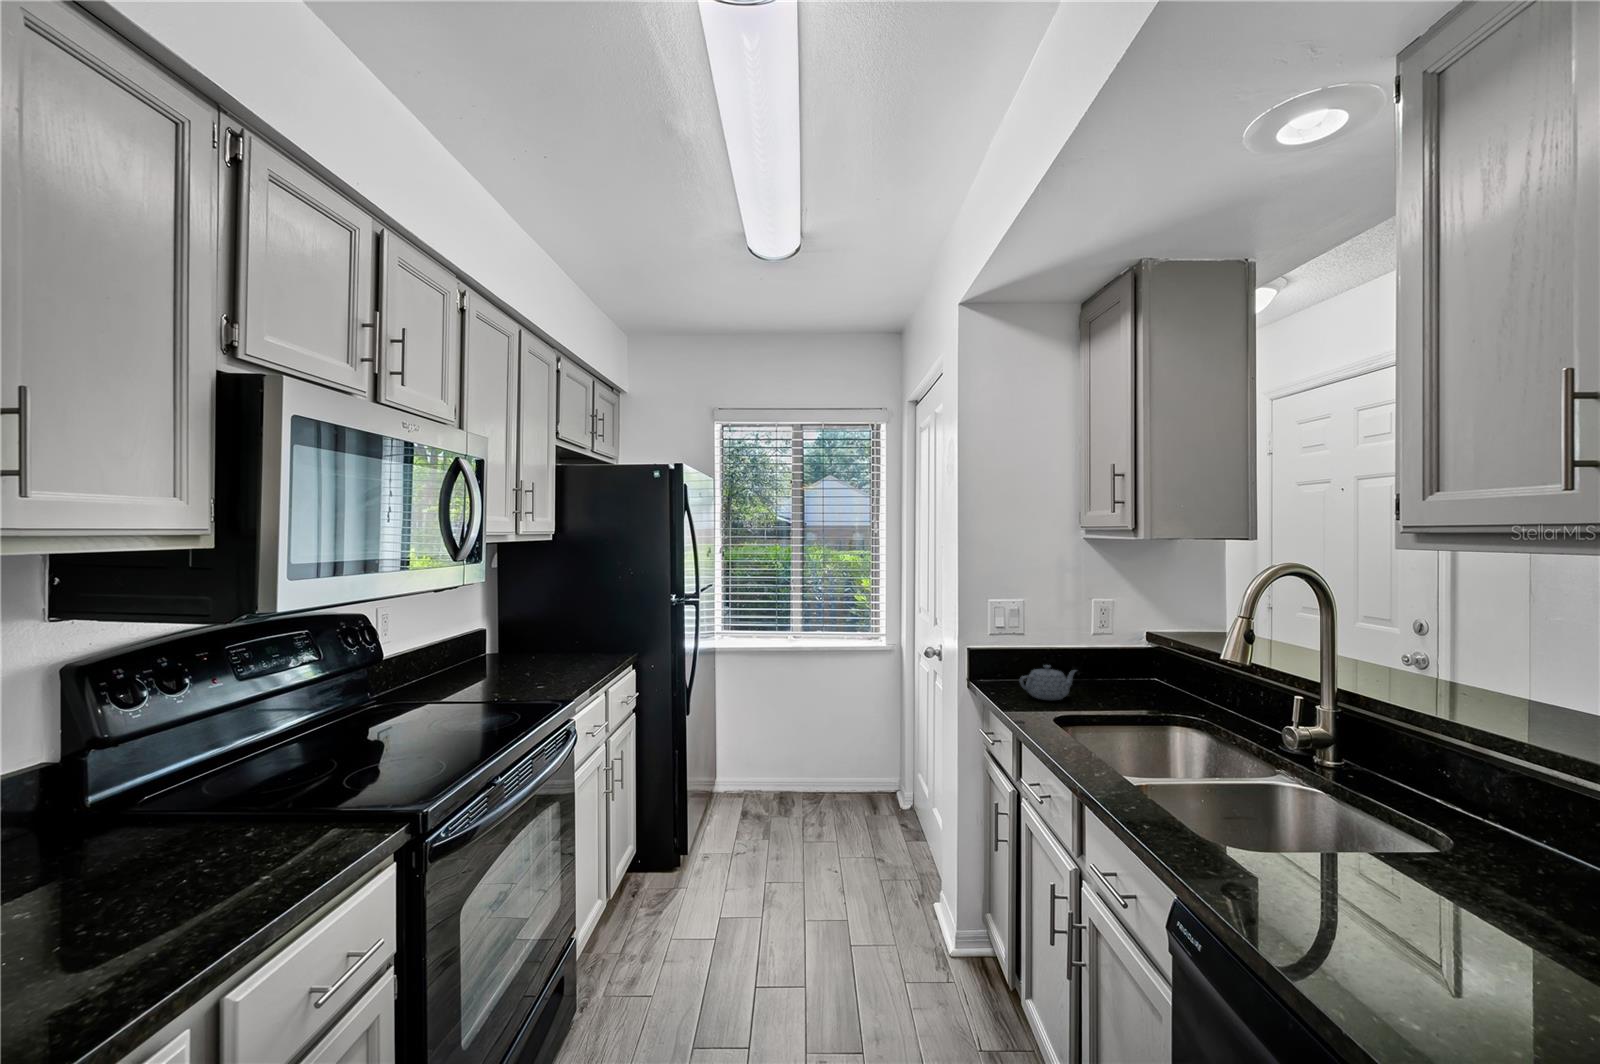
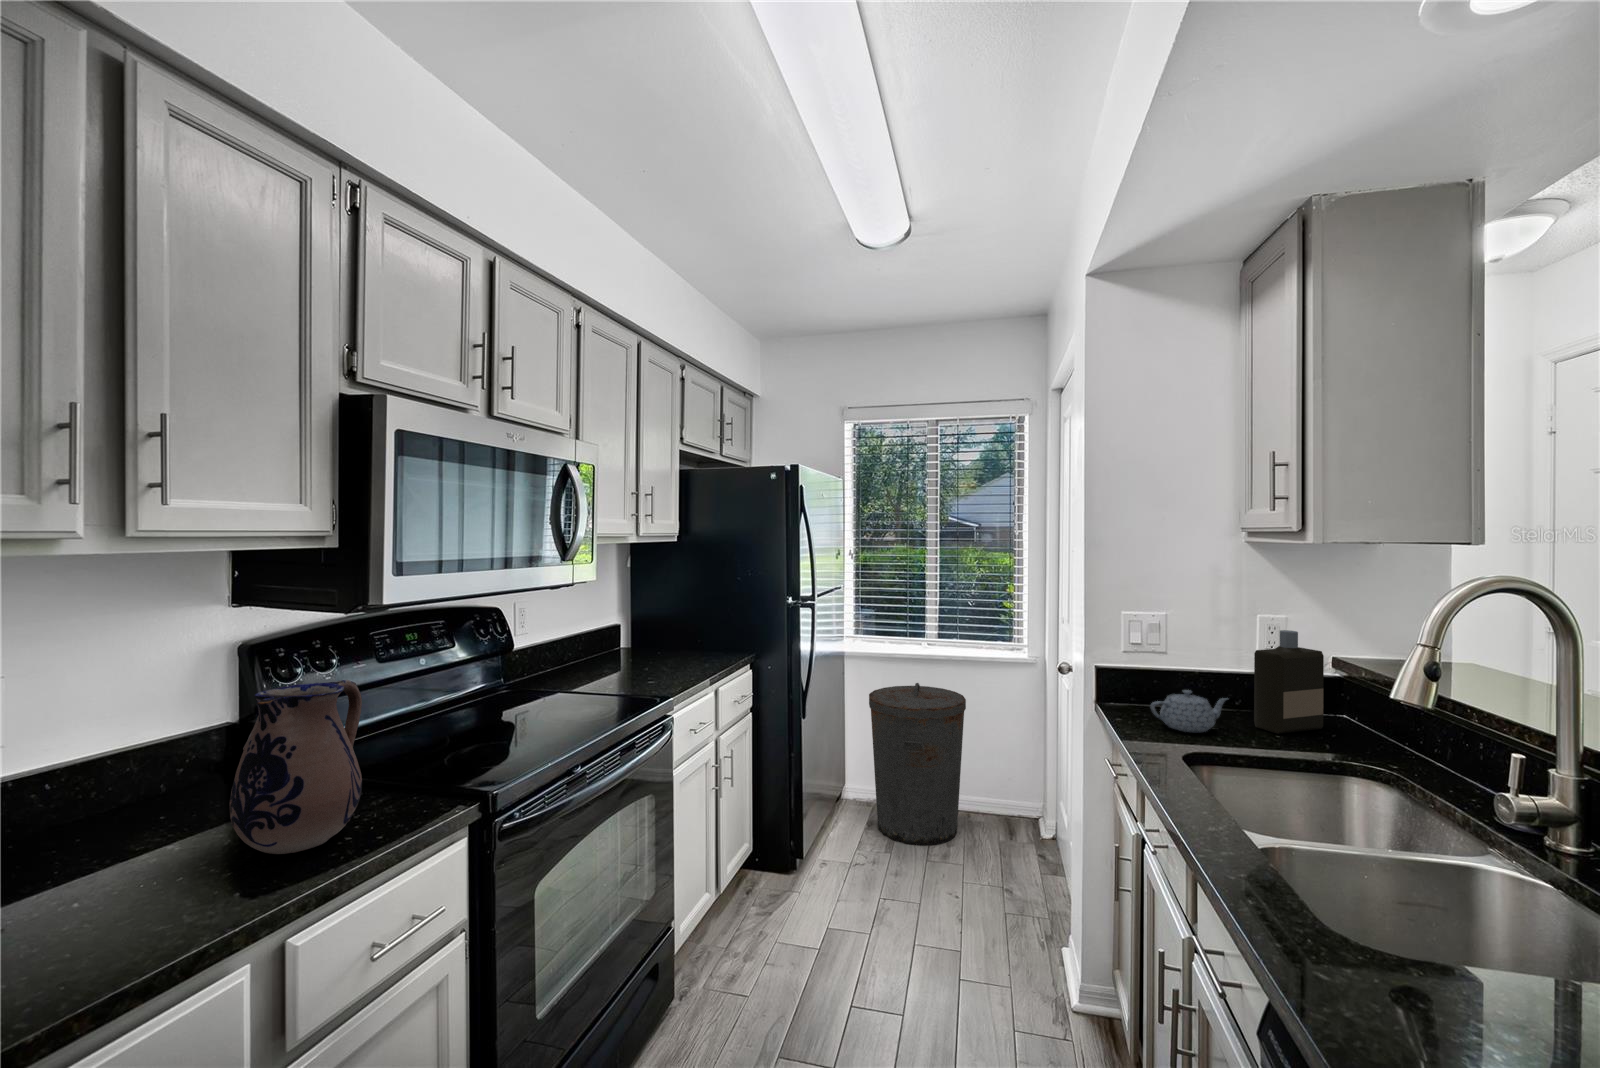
bottle: none [1095,612,1144,697] -> present [1254,630,1324,734]
trash can: none [743,675,833,828] -> present [869,683,966,846]
ceramic pitcher: none [112,698,279,906] -> present [230,680,362,854]

